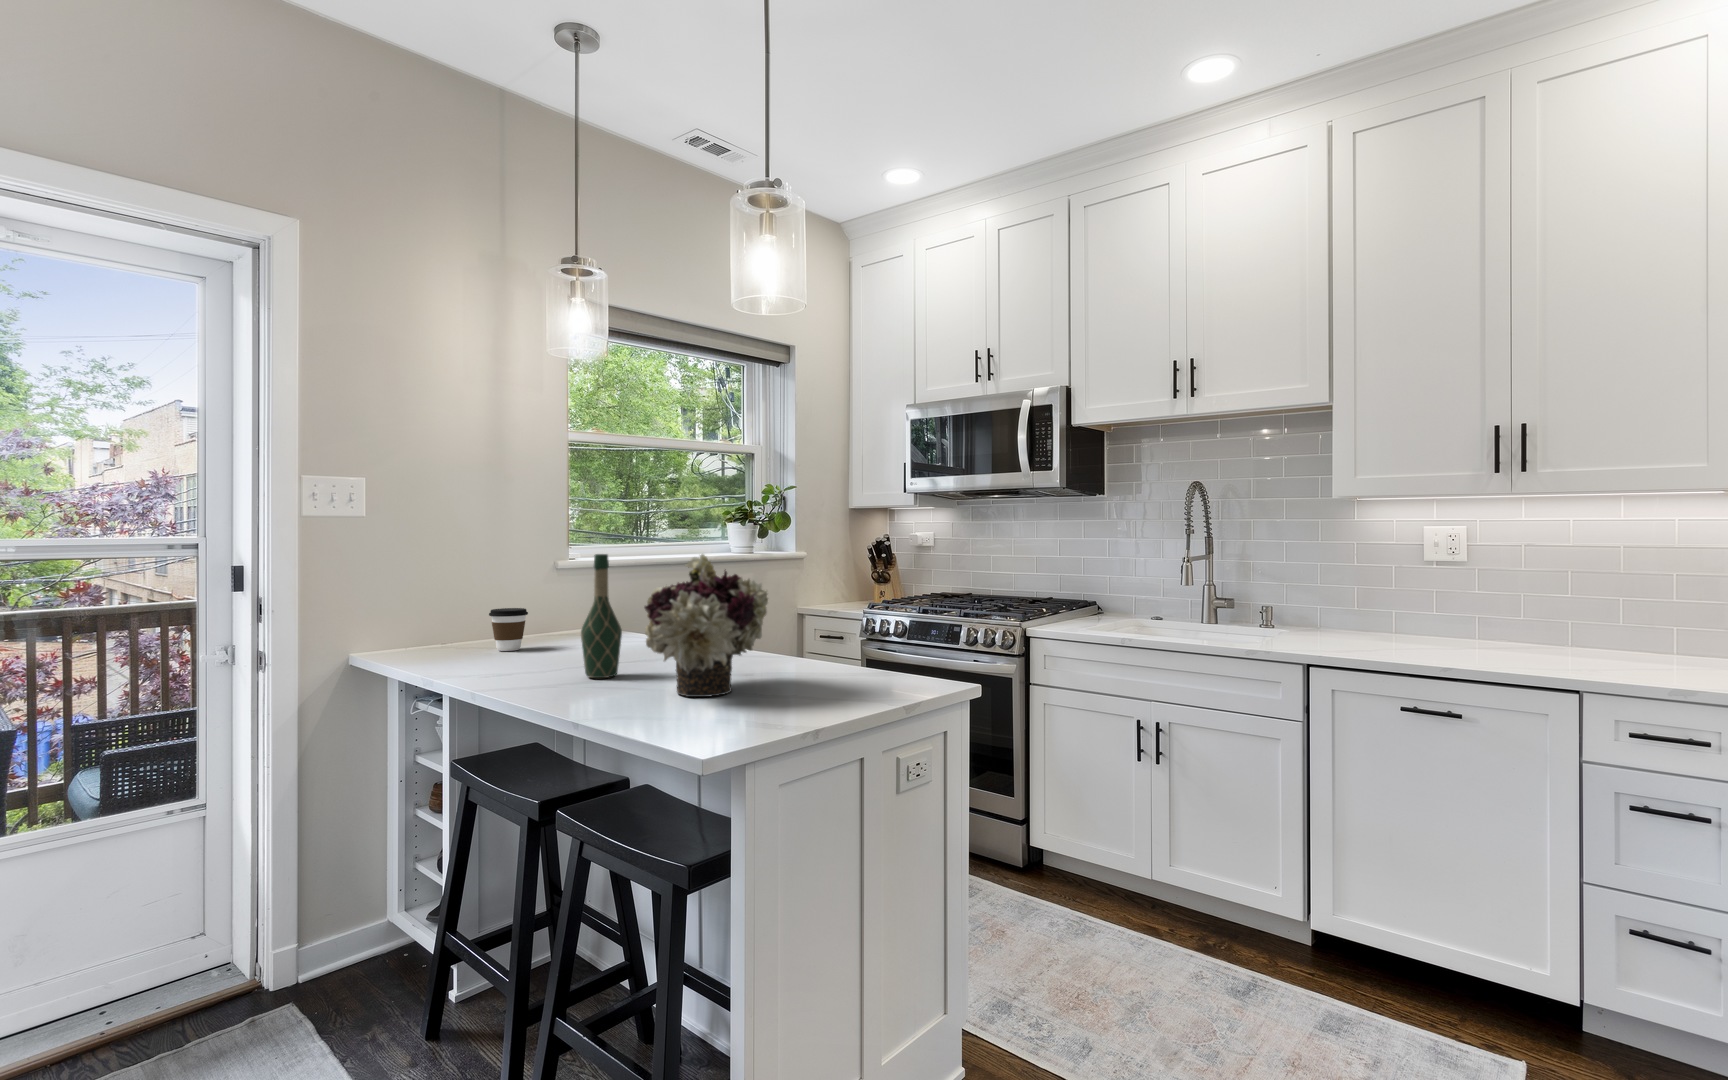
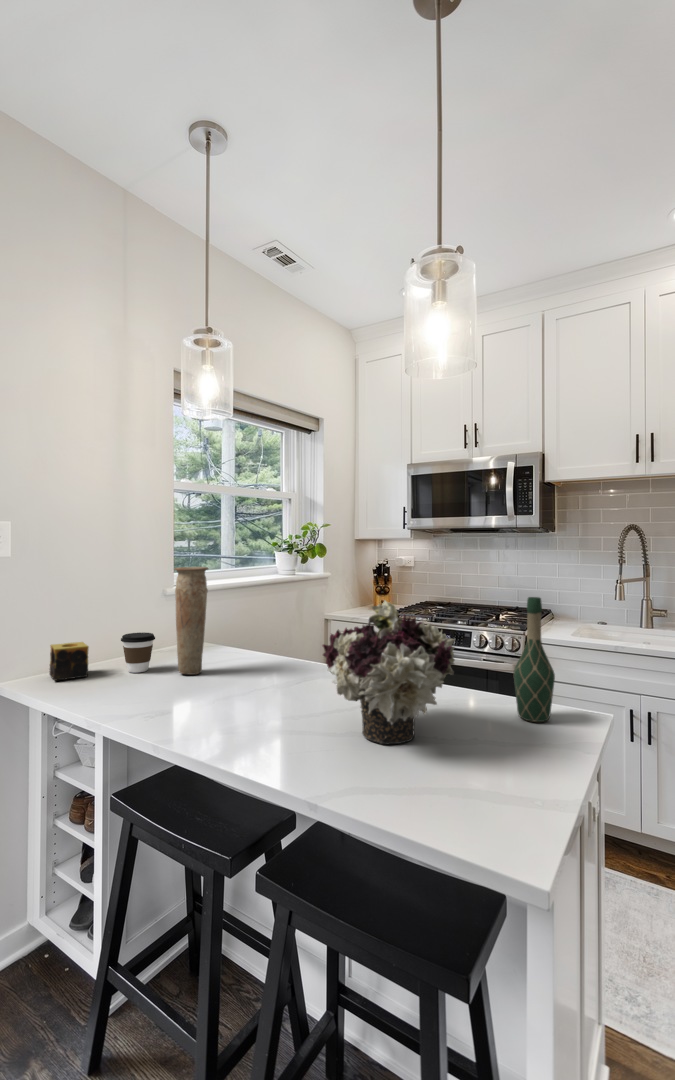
vase: none [542,532,582,653] -> present [174,567,208,675]
wine bottle: present [581,554,622,678] -> present [514,597,555,722]
candle: none [414,617,453,655] -> present [49,642,89,681]

